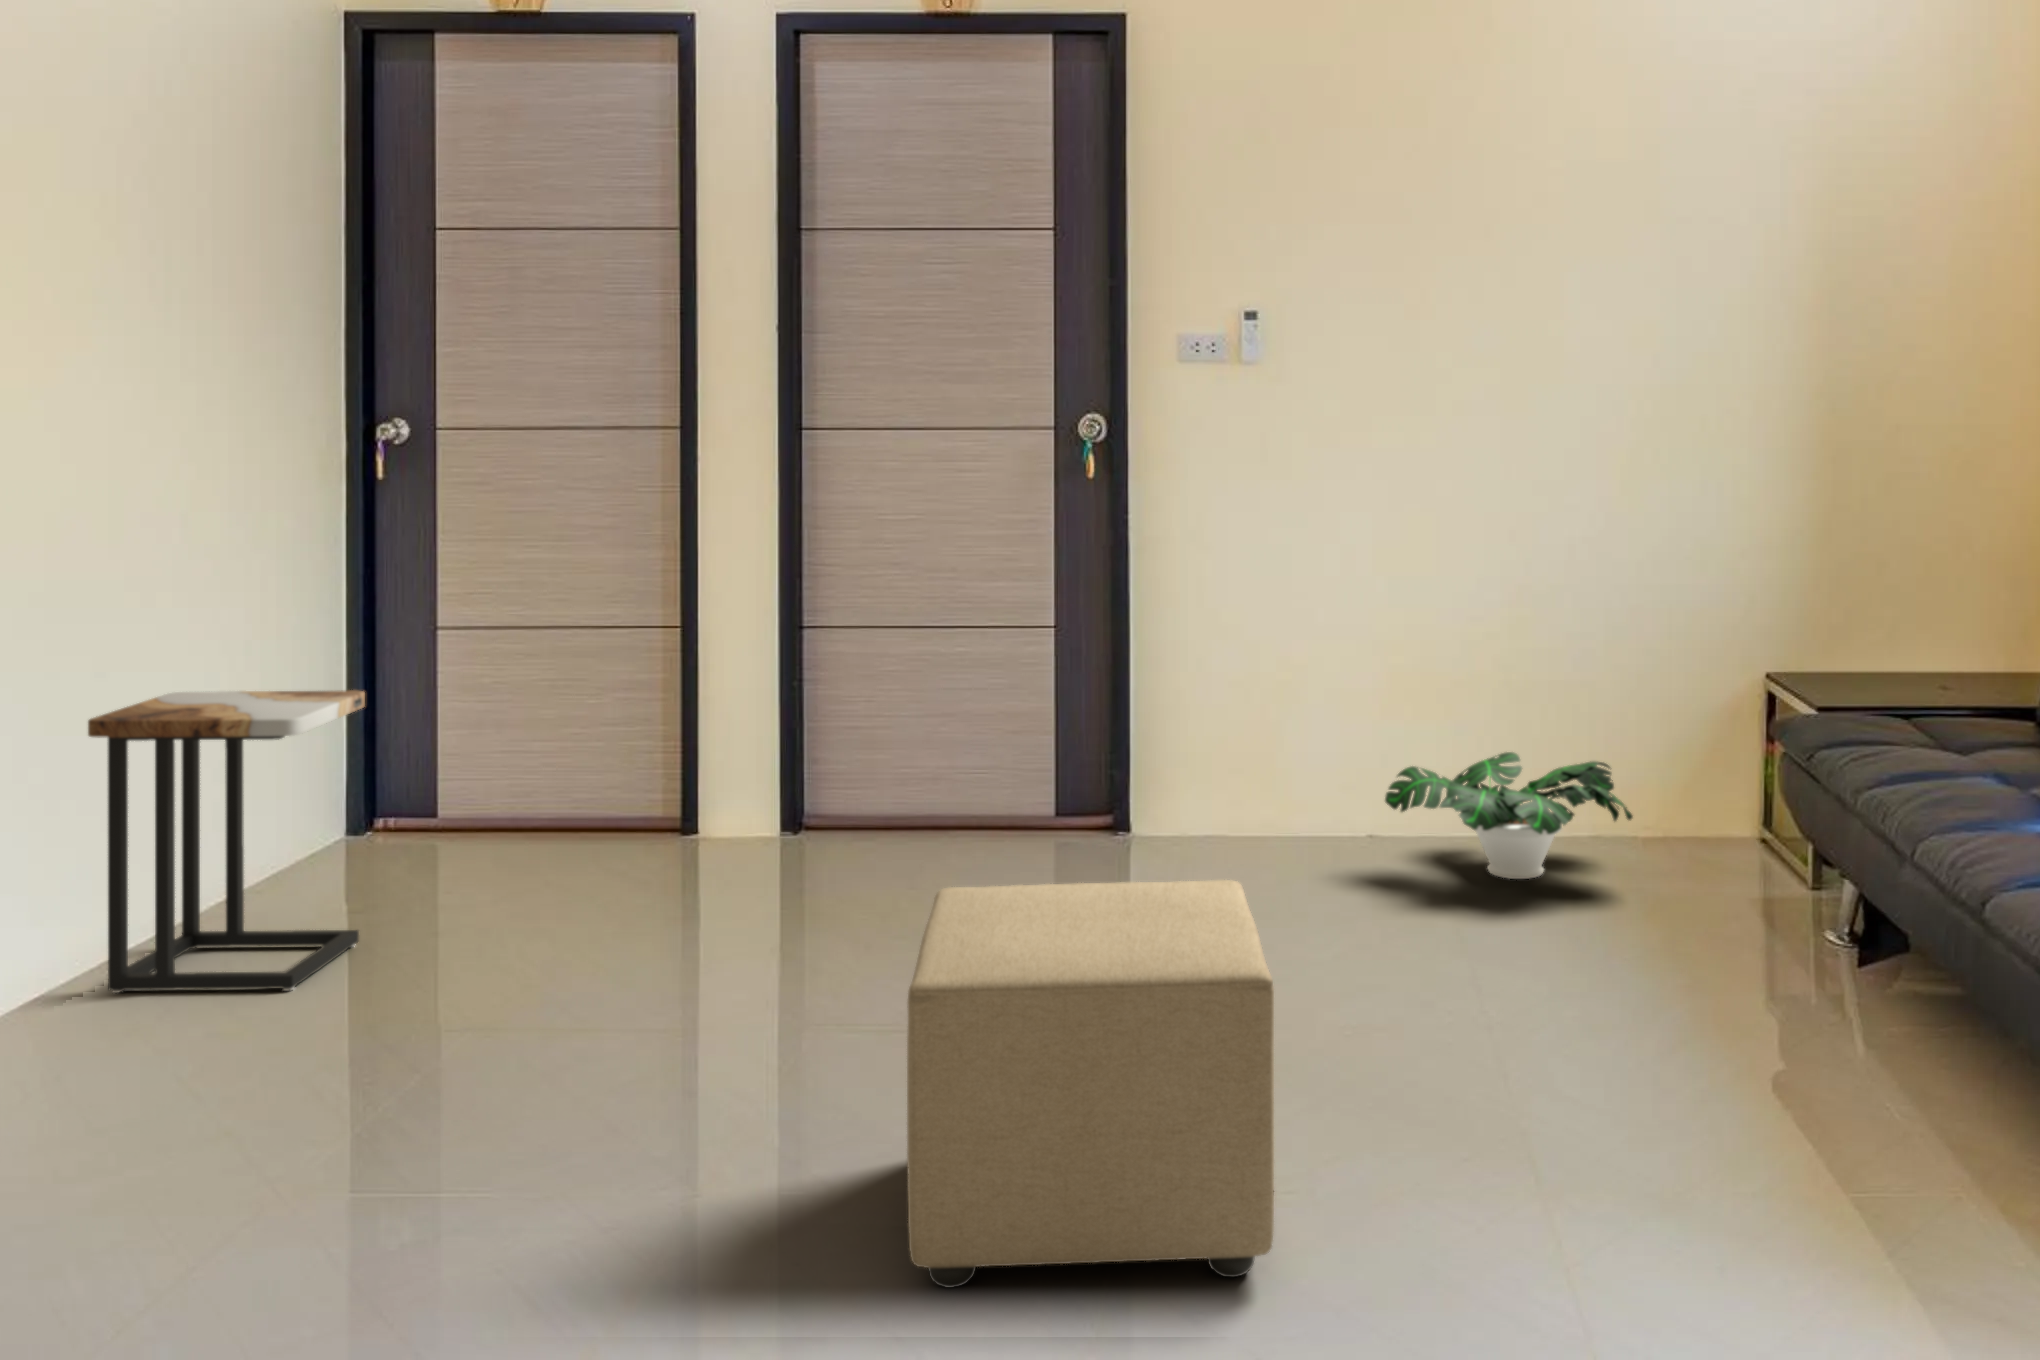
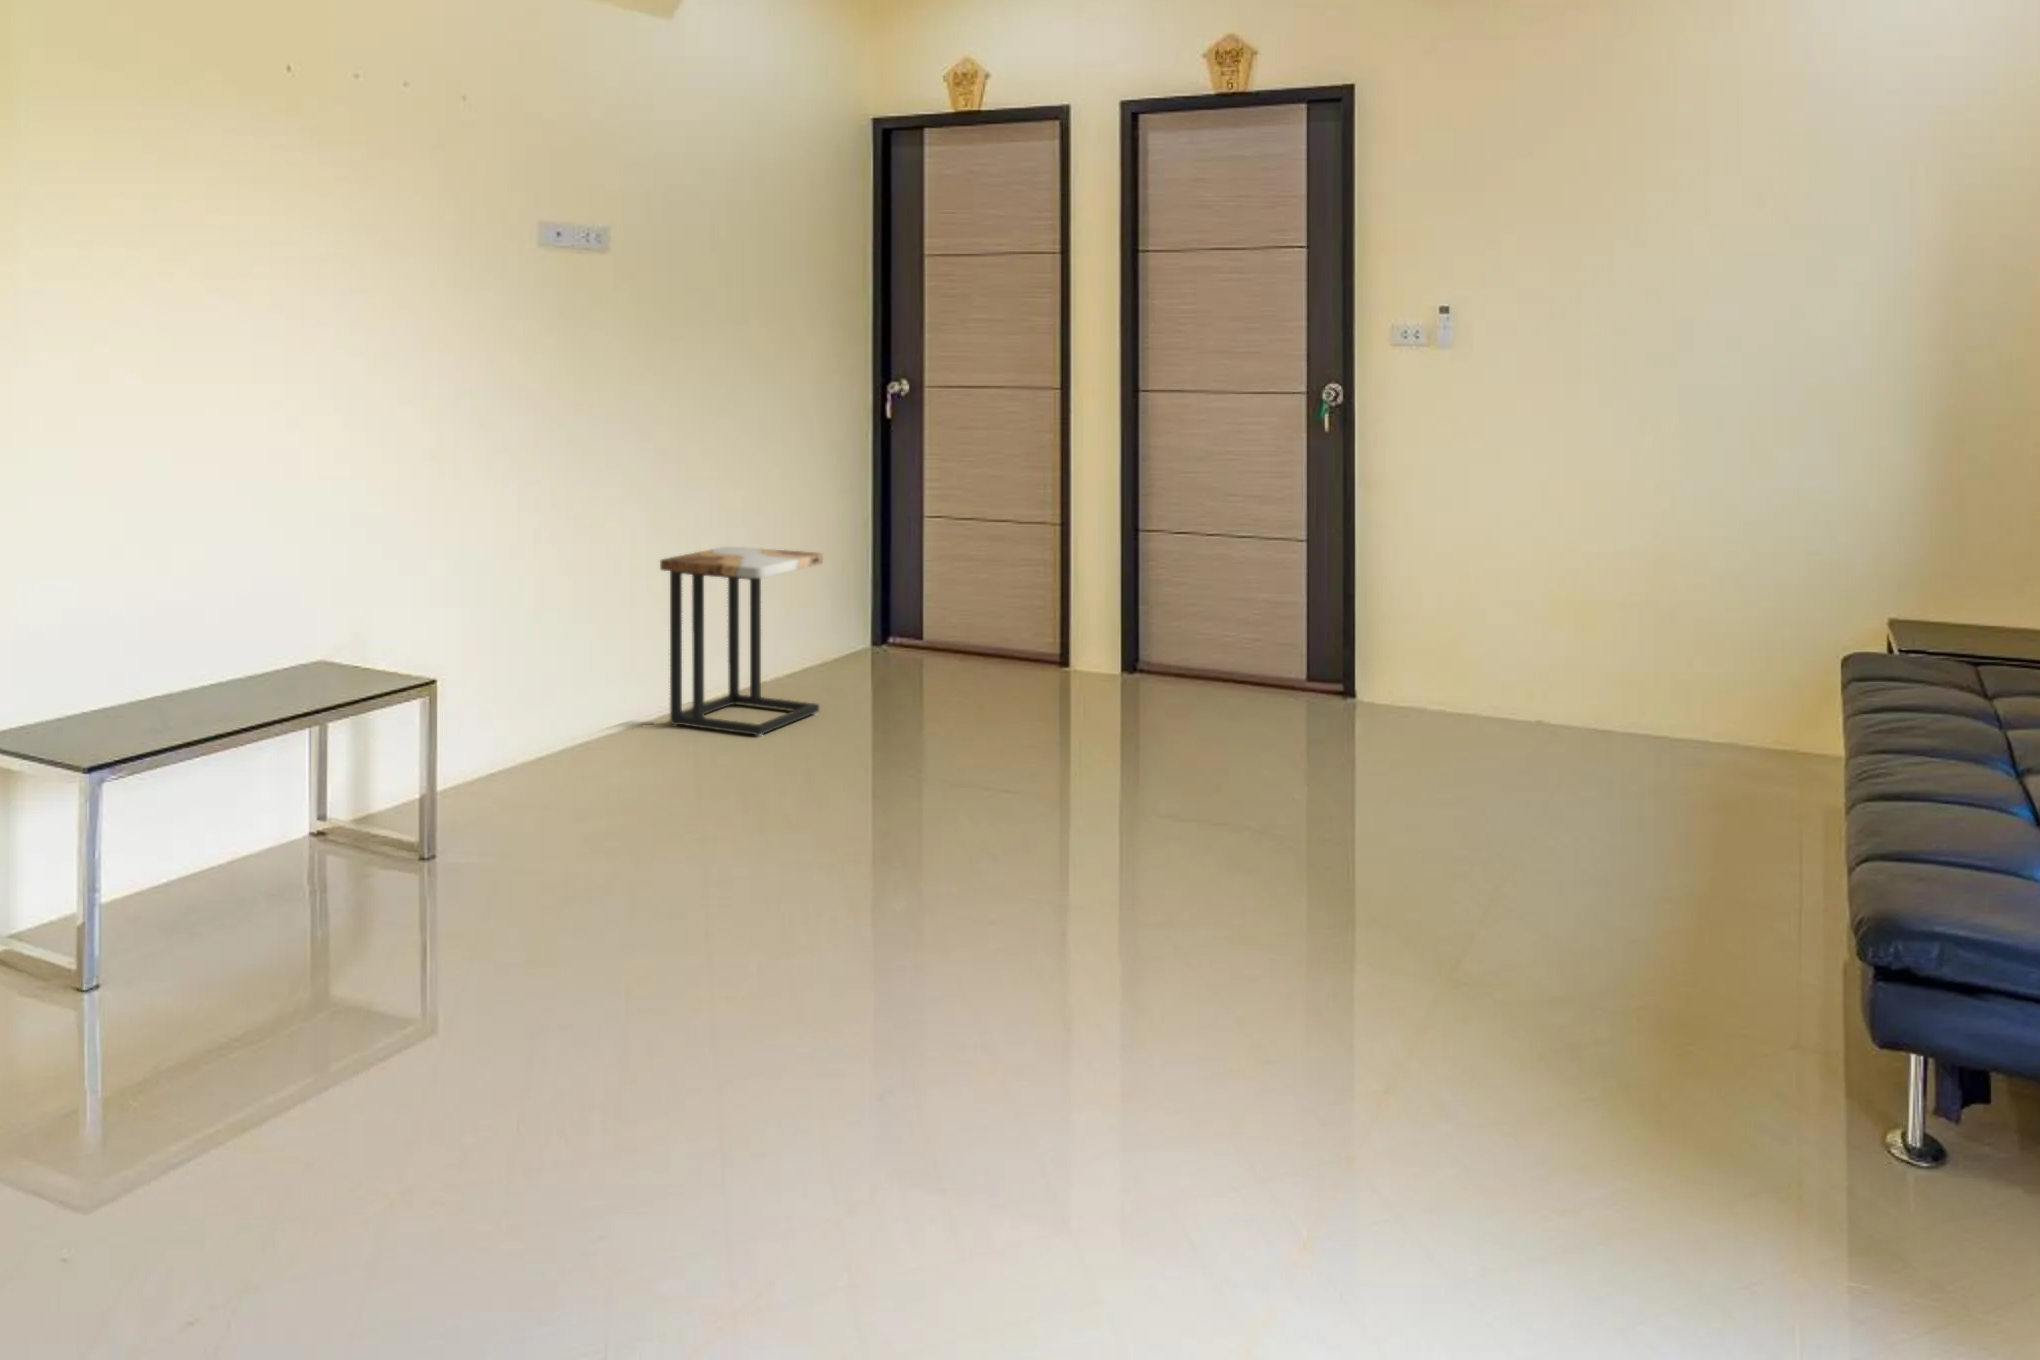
potted plant: present [1385,752,1633,879] -> none [1517,664,1722,767]
ottoman: present [907,880,1274,1288] -> none [905,716,1216,1018]

